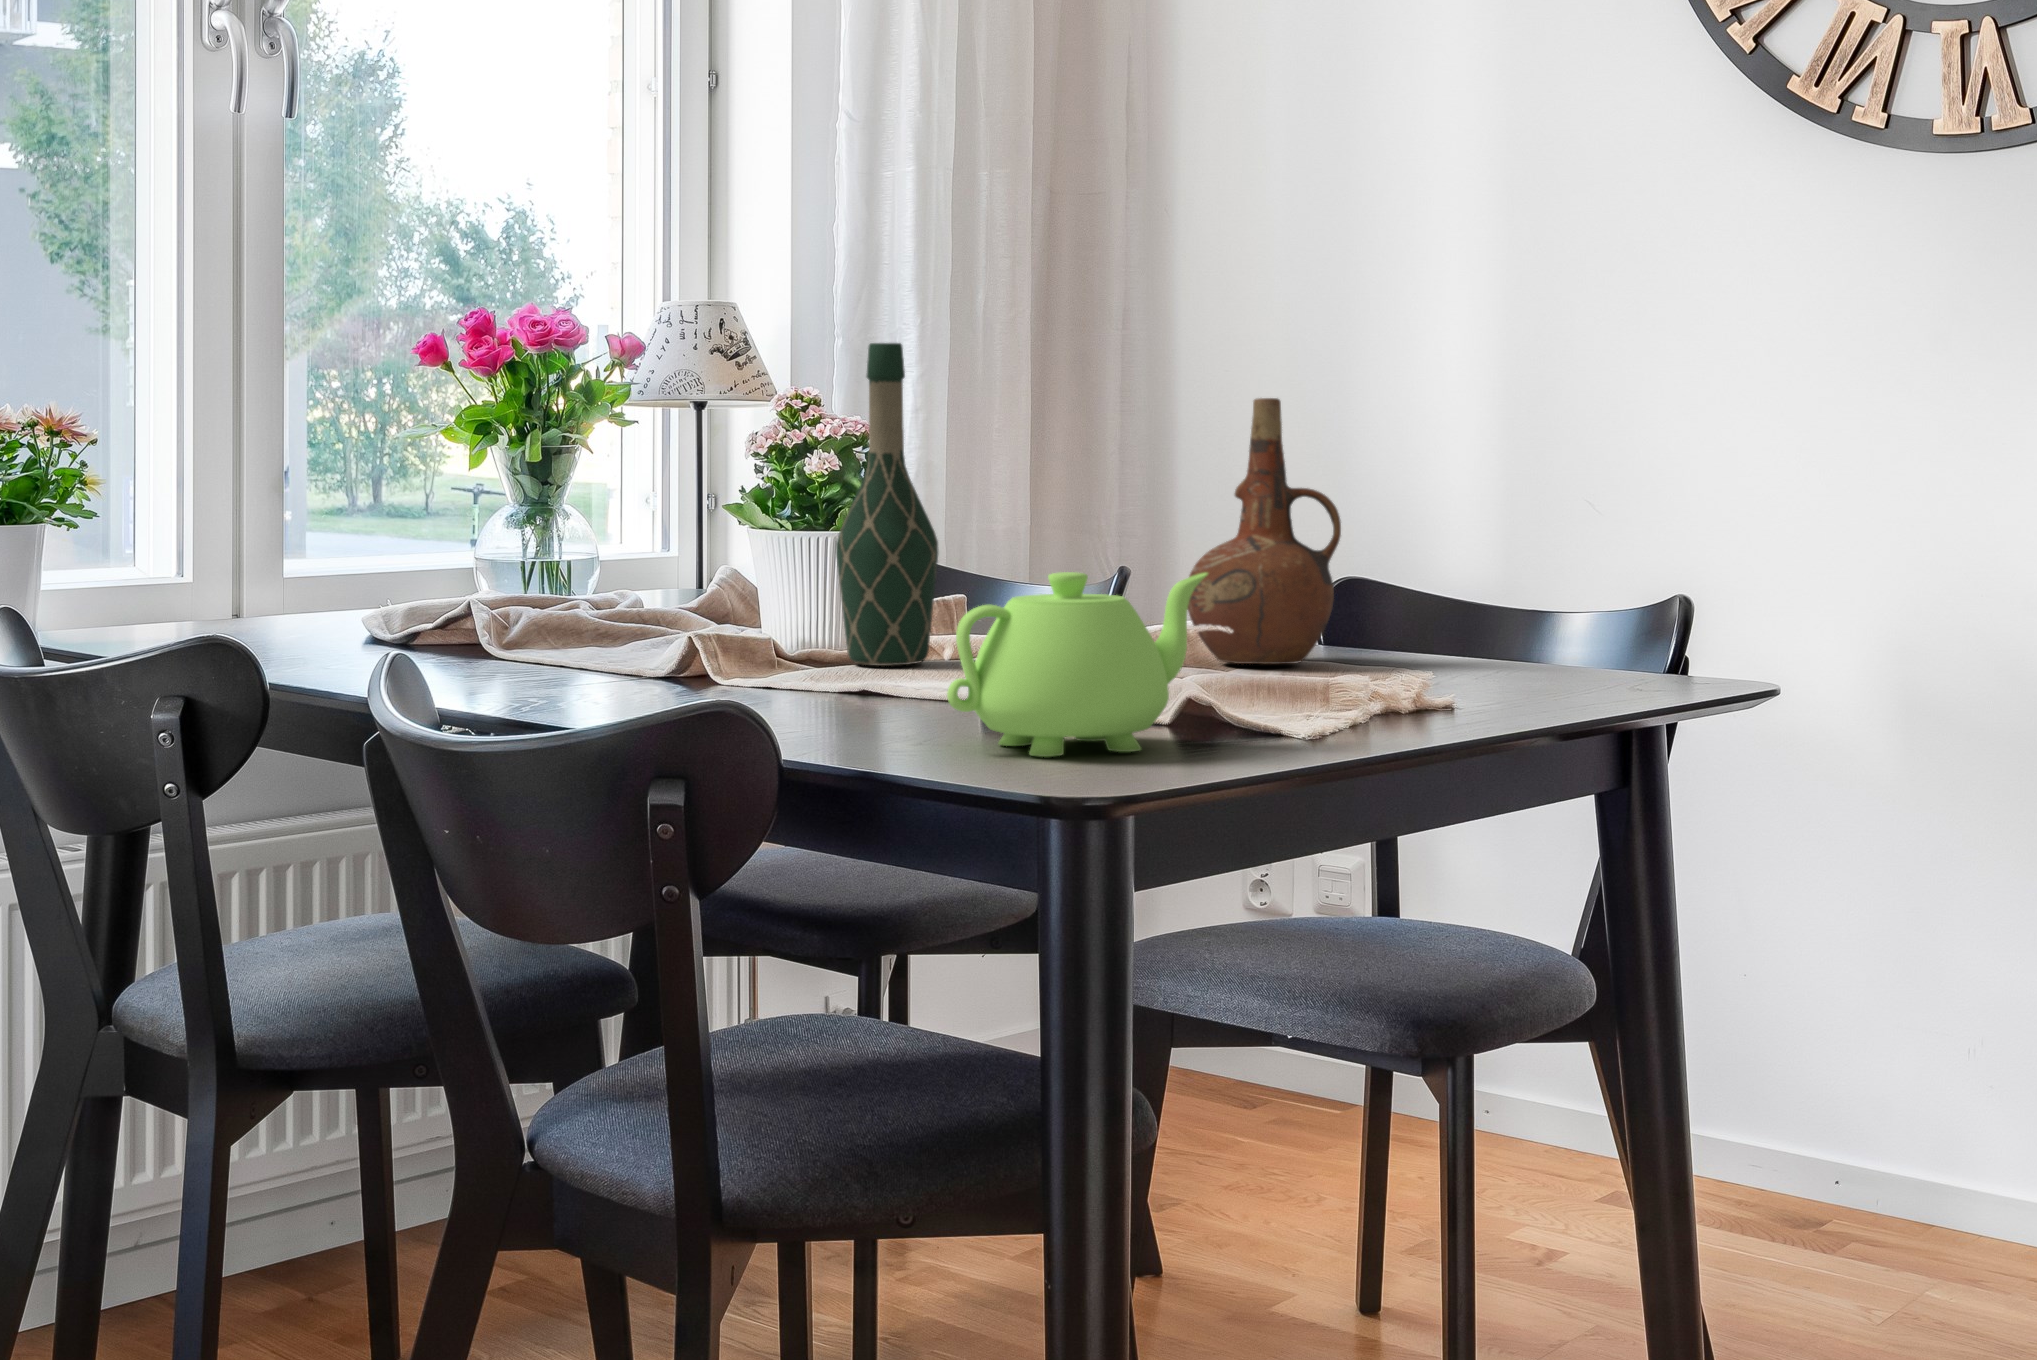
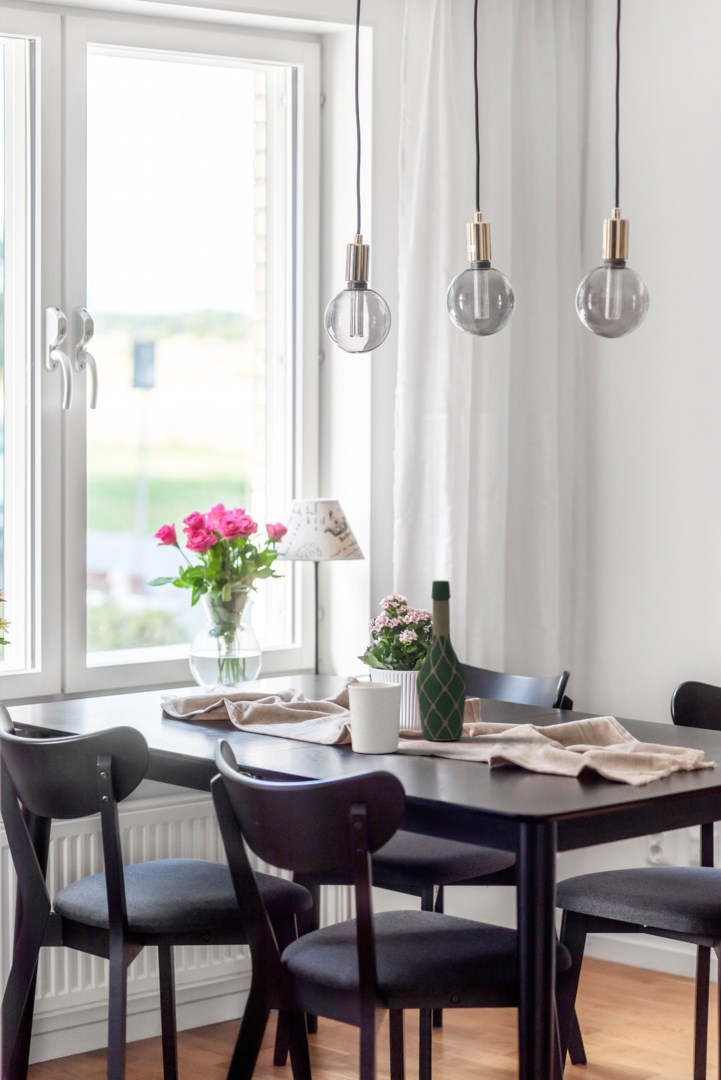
ceramic pitcher: present [1188,398,1341,664] -> none [591,608,668,742]
candle holder: none [688,541,801,687] -> present [348,682,402,754]
teapot: present [947,572,1208,757] -> none [474,711,592,794]

